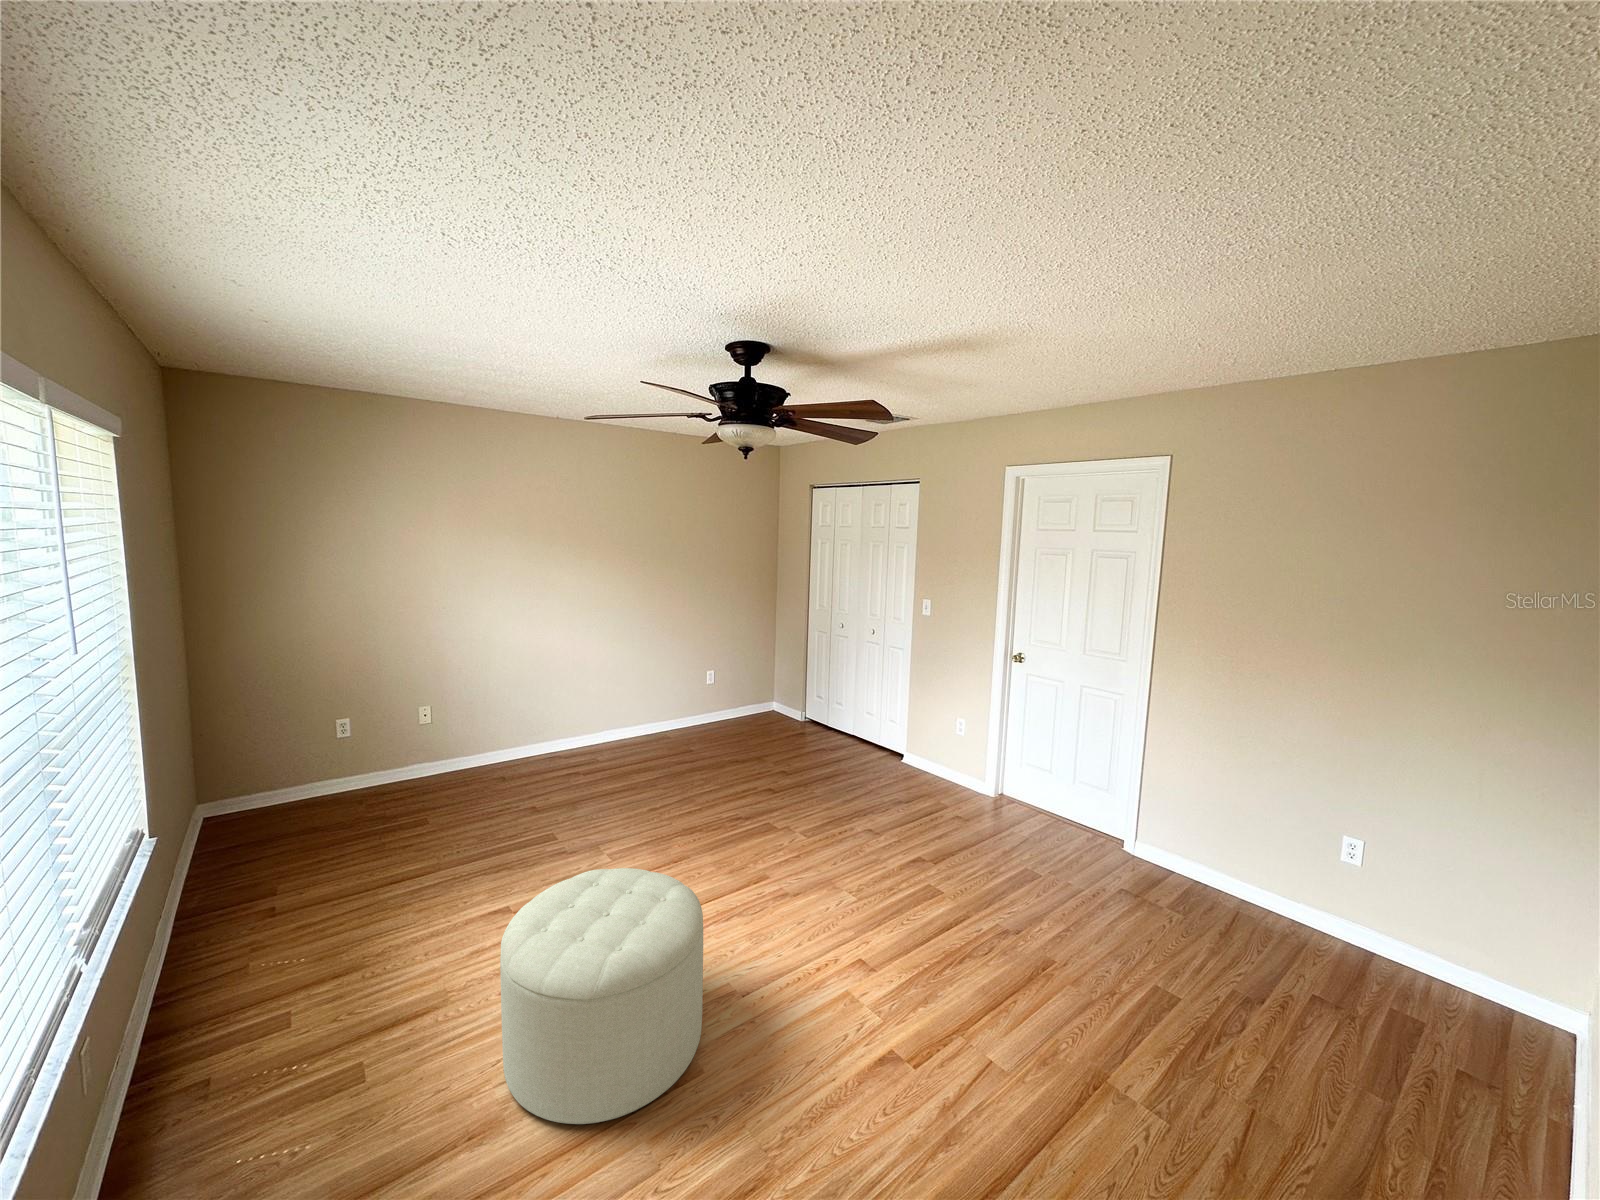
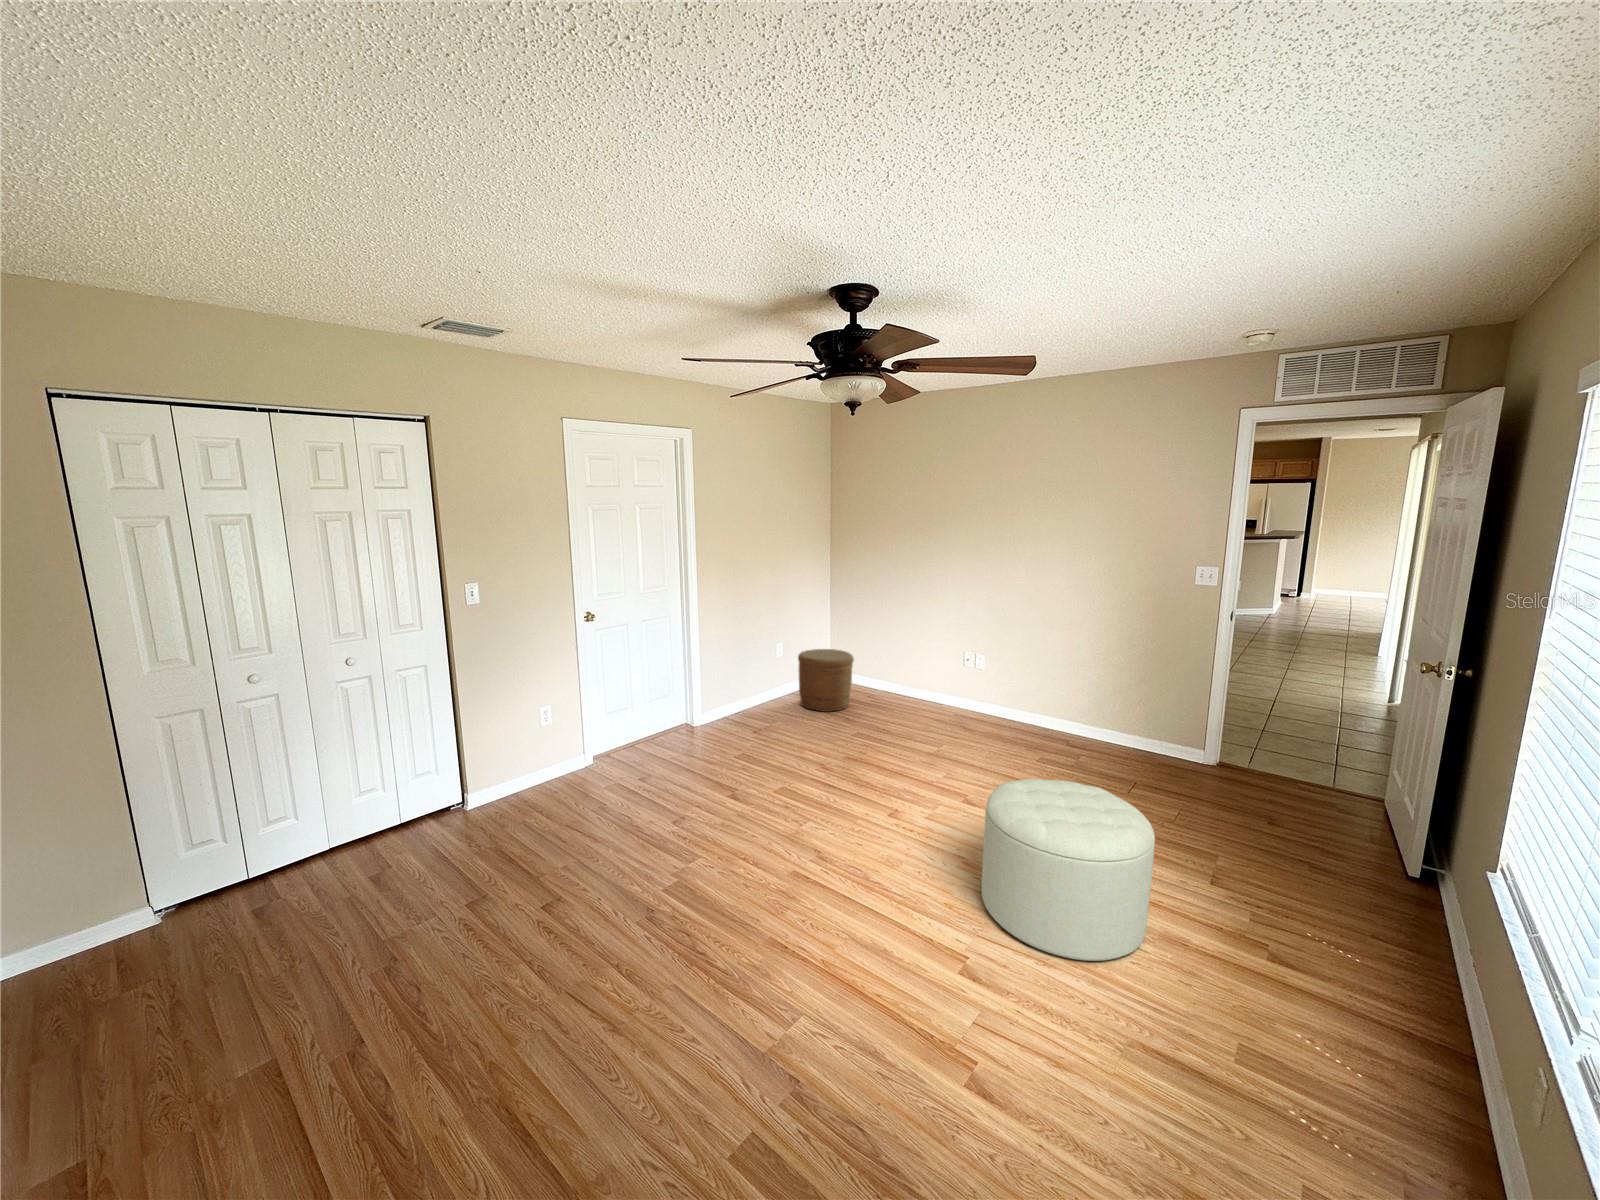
woven basket: none [1318,855,1492,1034] -> present [798,649,854,712]

